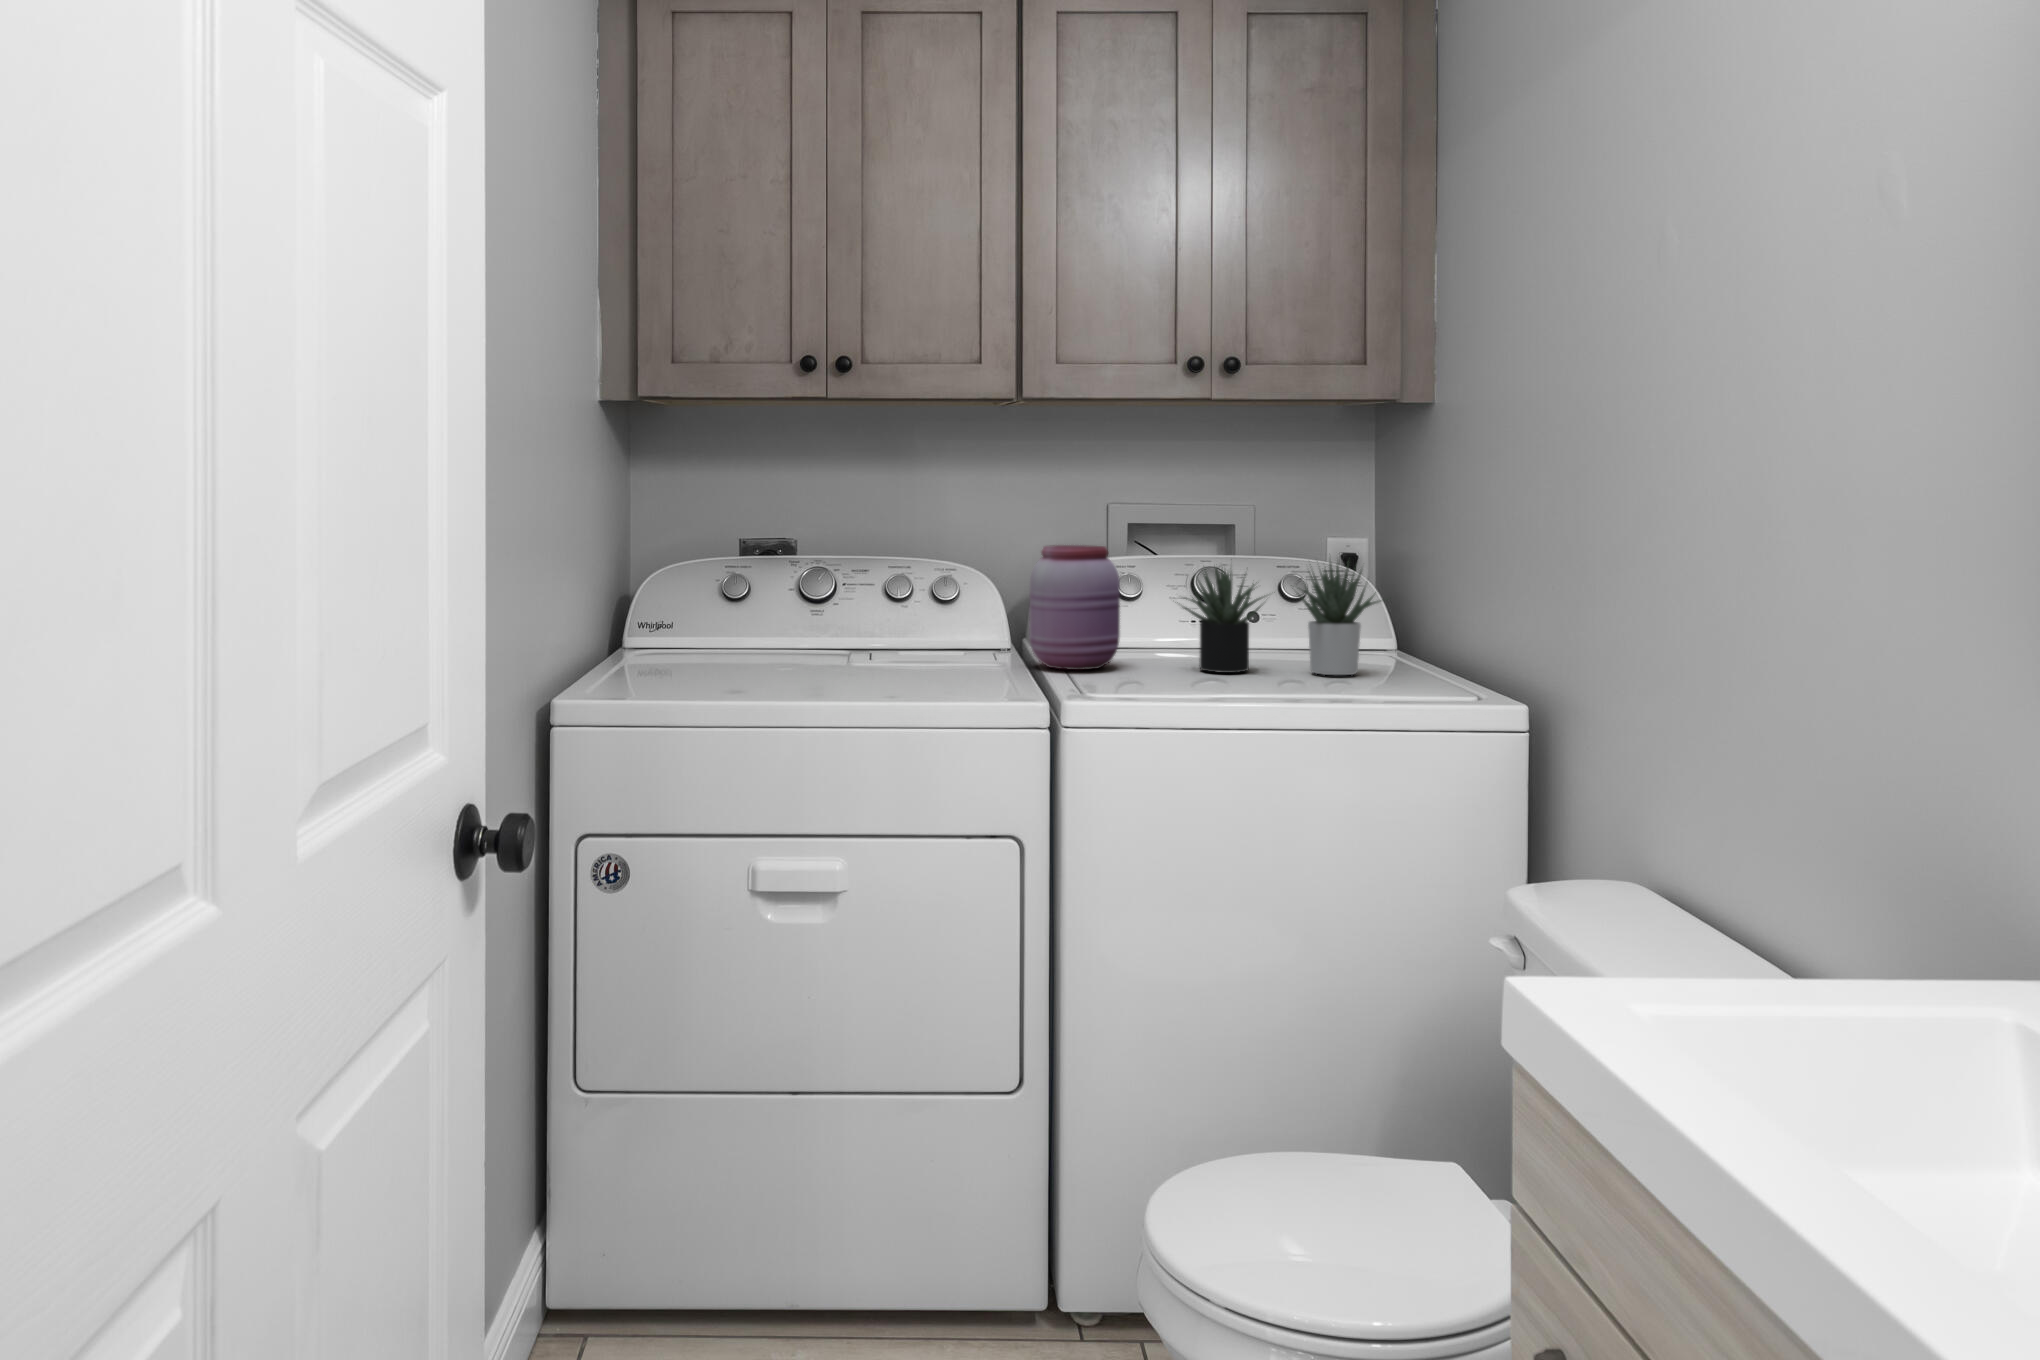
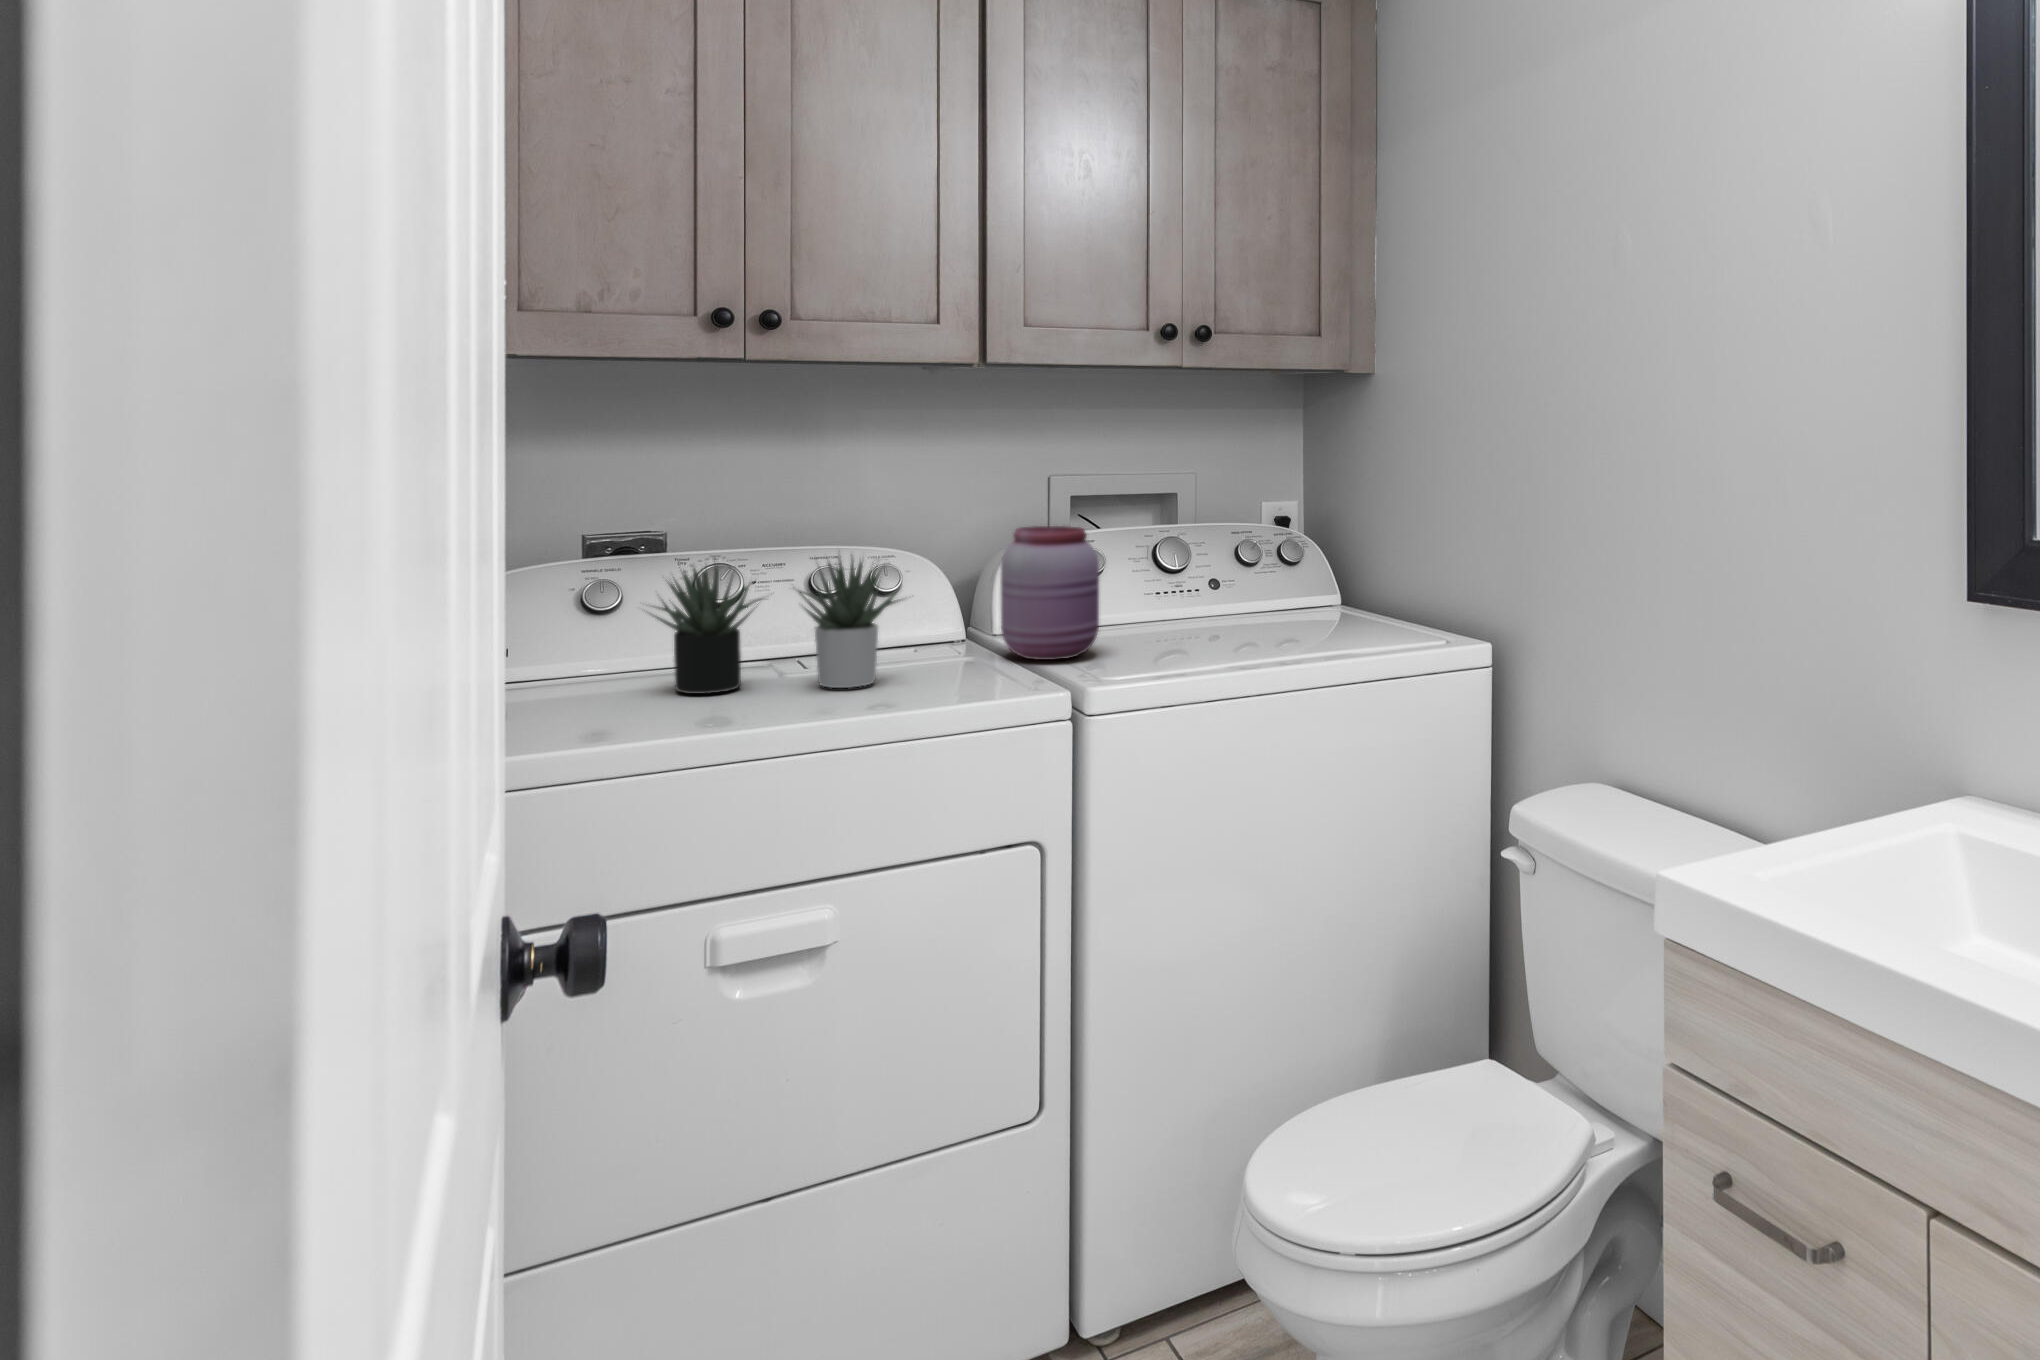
succulent plant: present [1177,561,1388,675] -> present [652,555,903,694]

